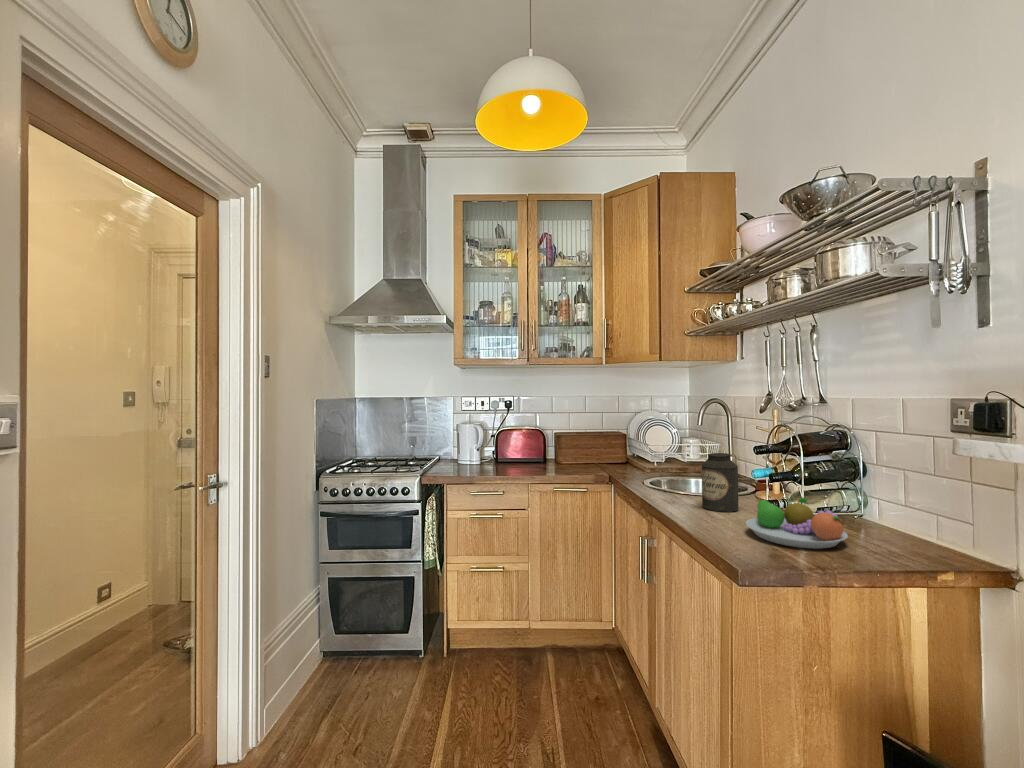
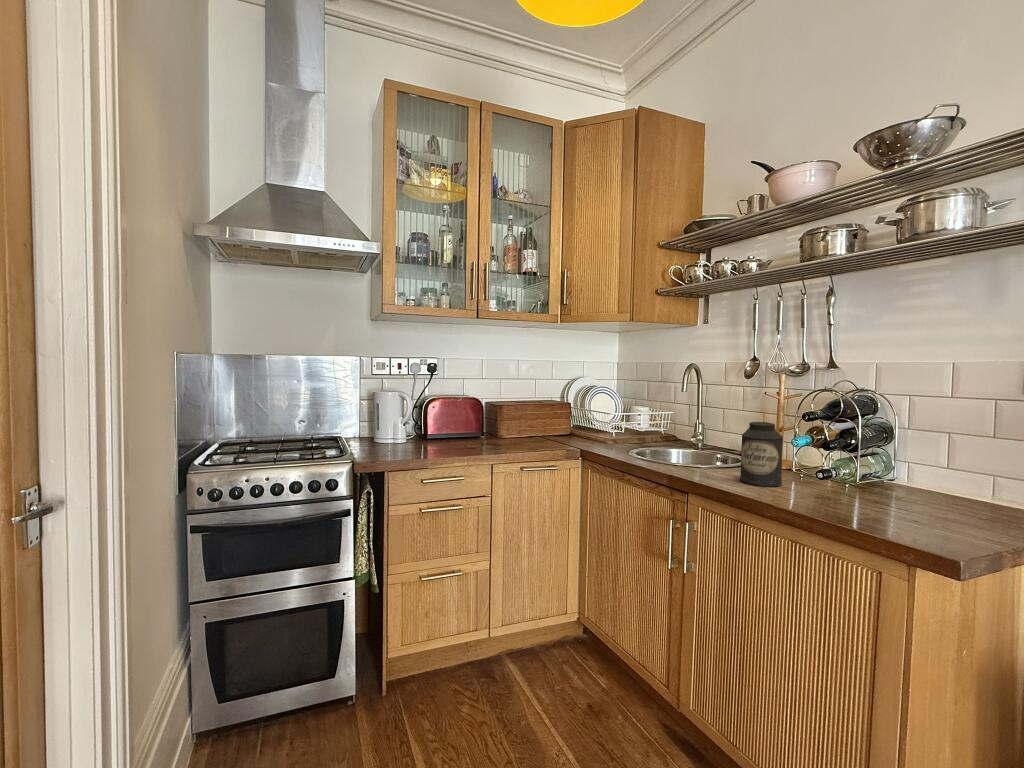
fruit bowl: present [746,498,848,549] -> none [833,468,961,524]

